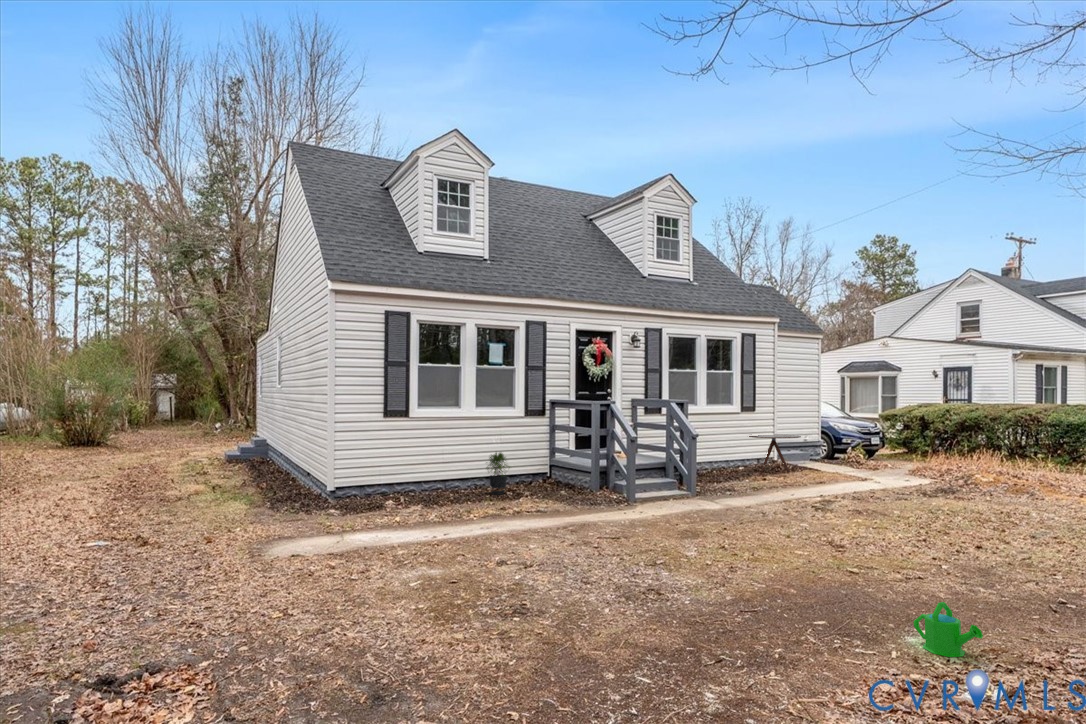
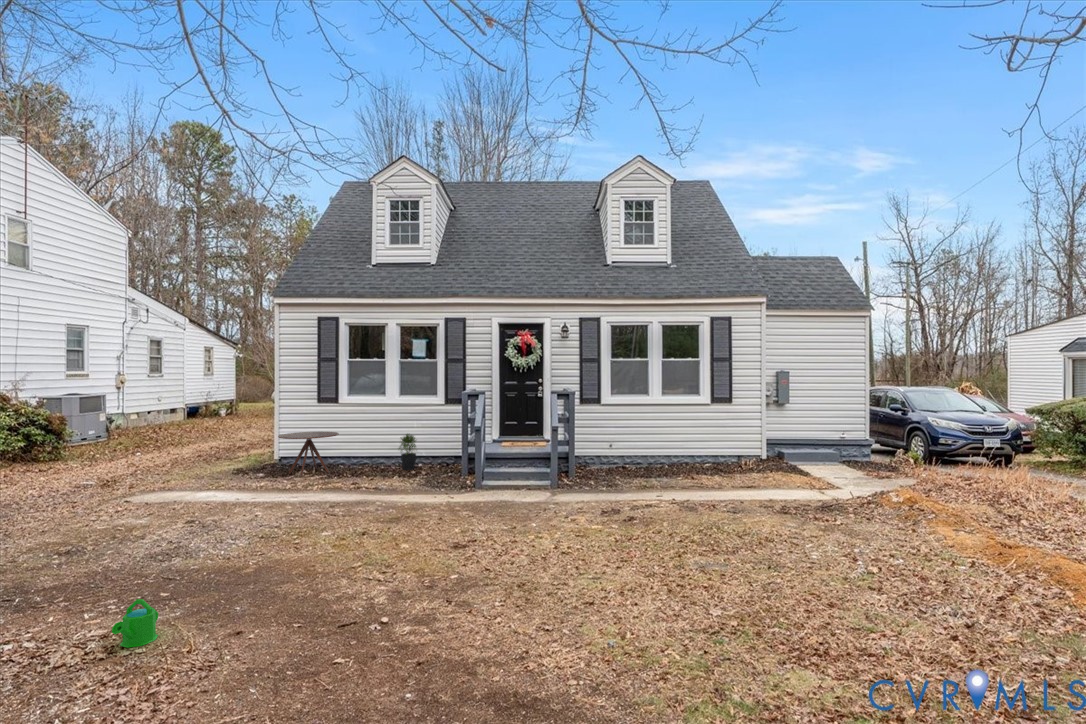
round table: present [749,434,801,472] -> present [278,431,339,476]

